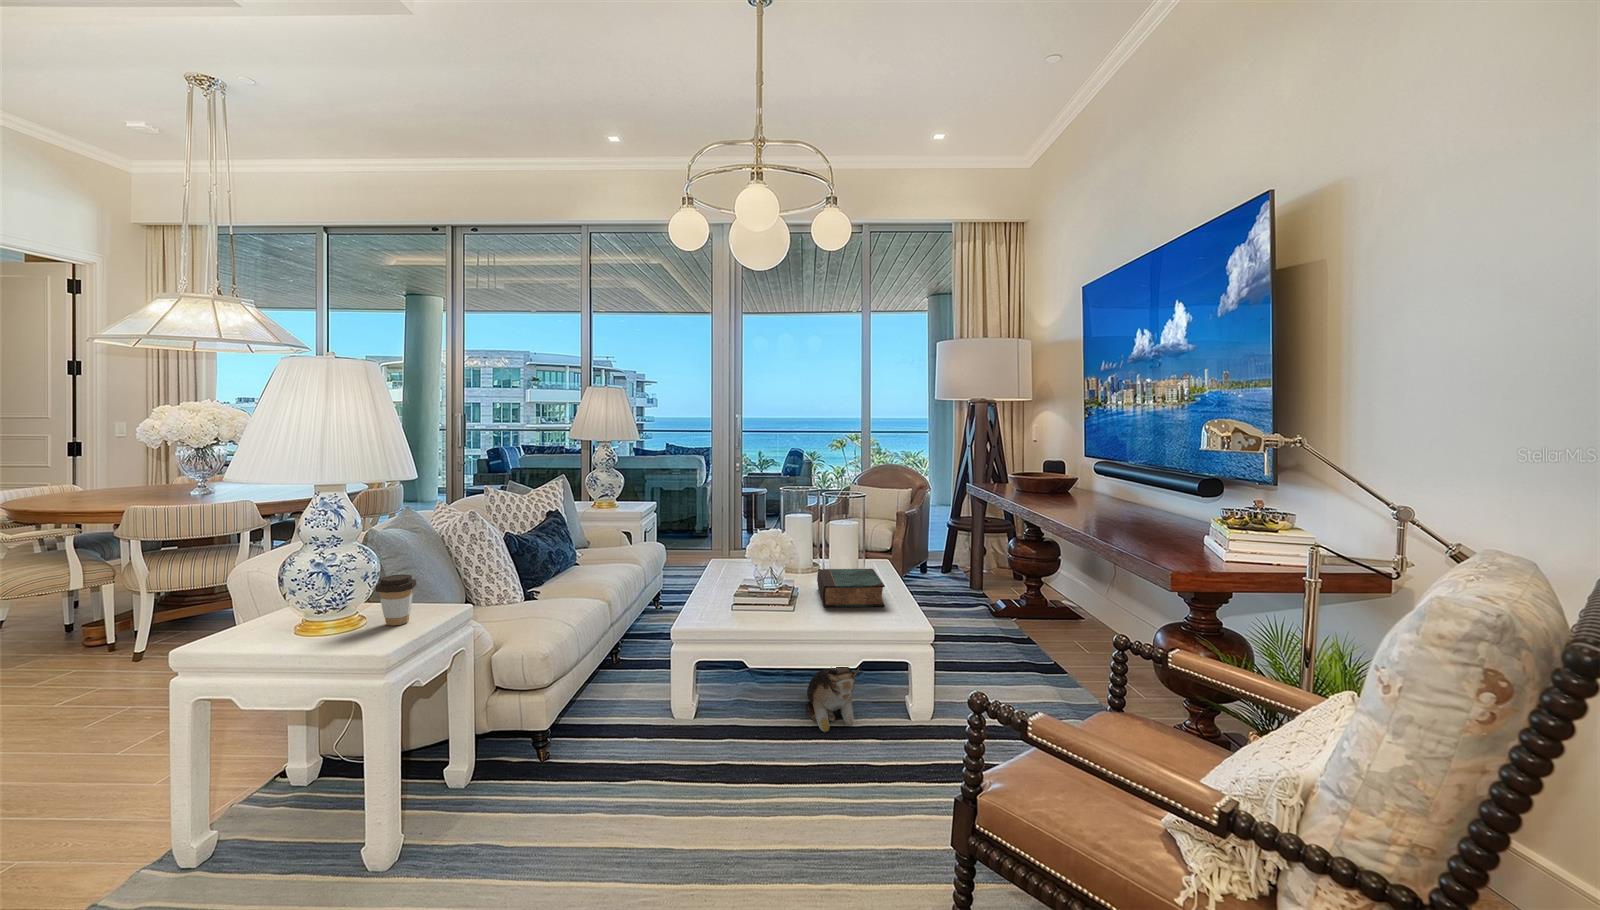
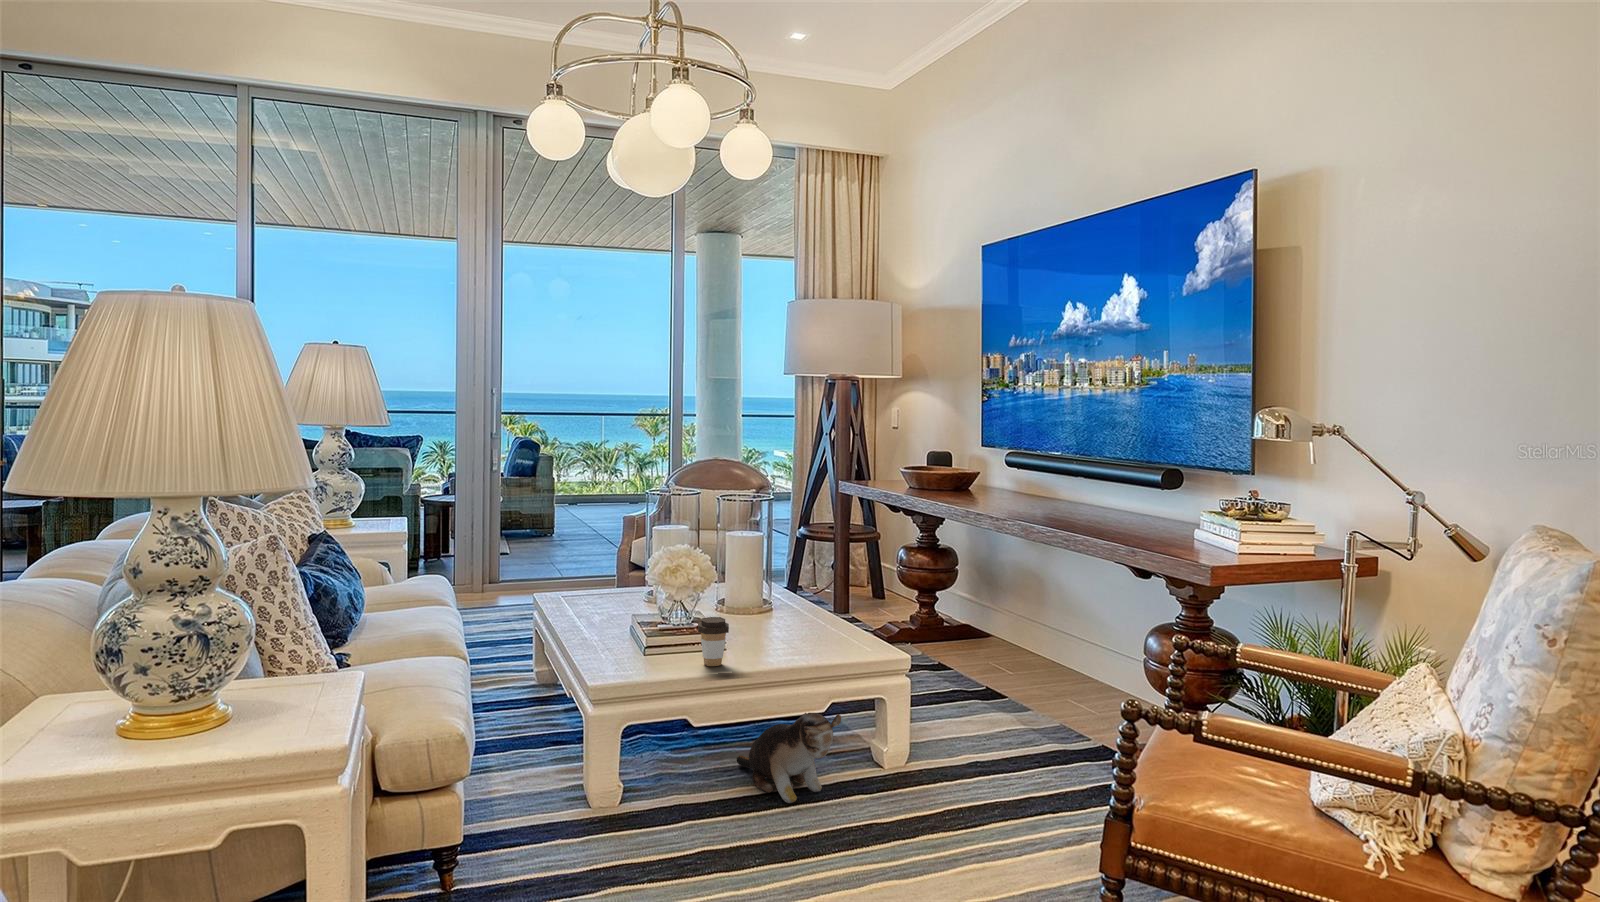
book: present [817,569,885,607] -> none [729,594,835,646]
coffee cup: present [376,575,416,625] -> present [698,617,729,666]

